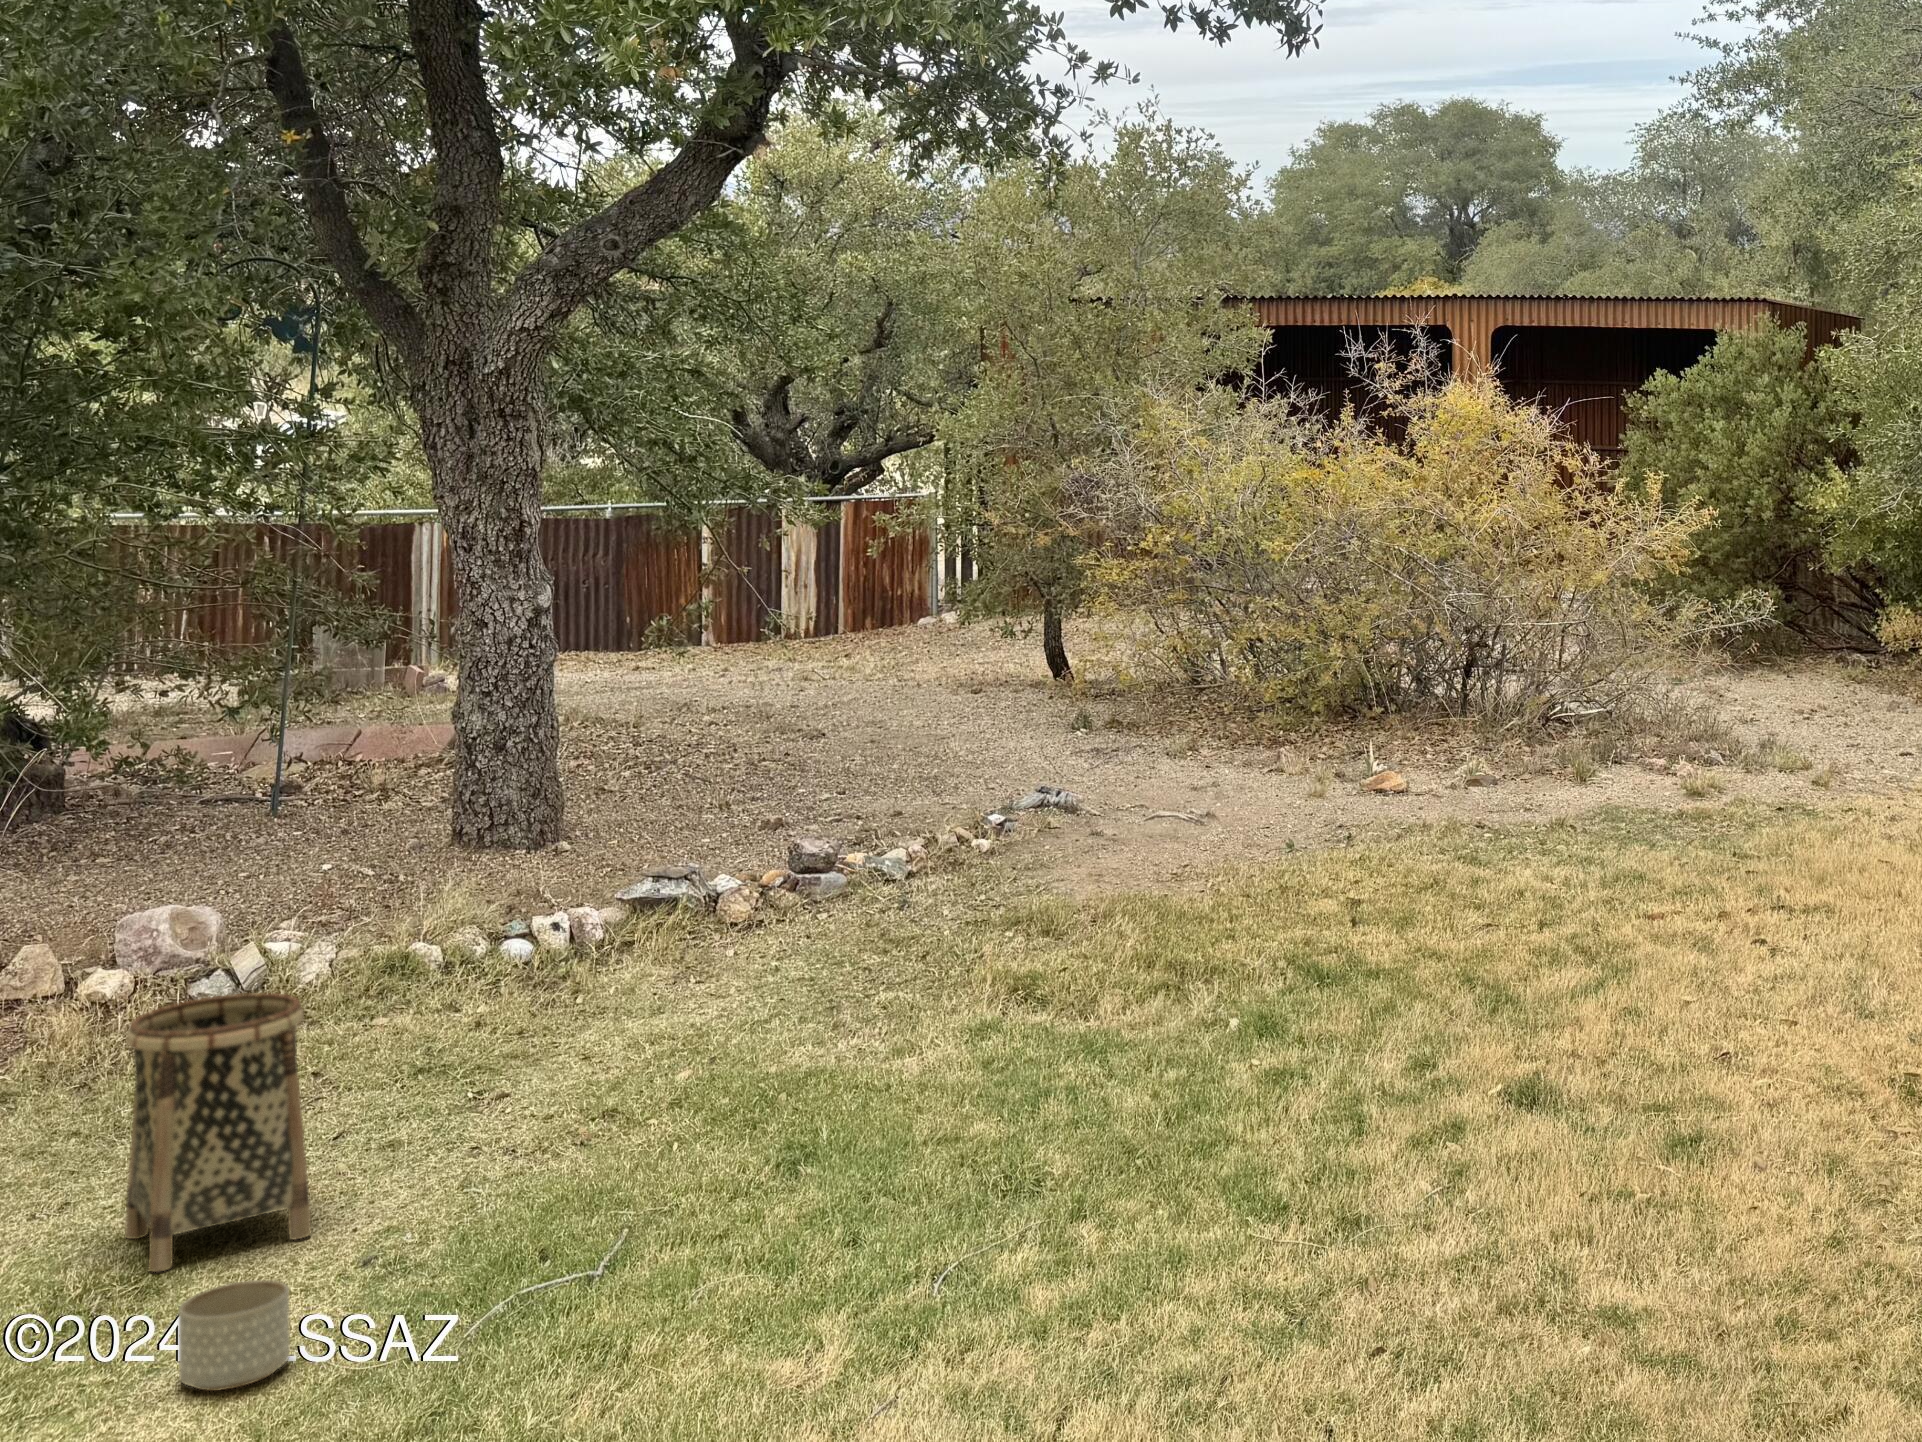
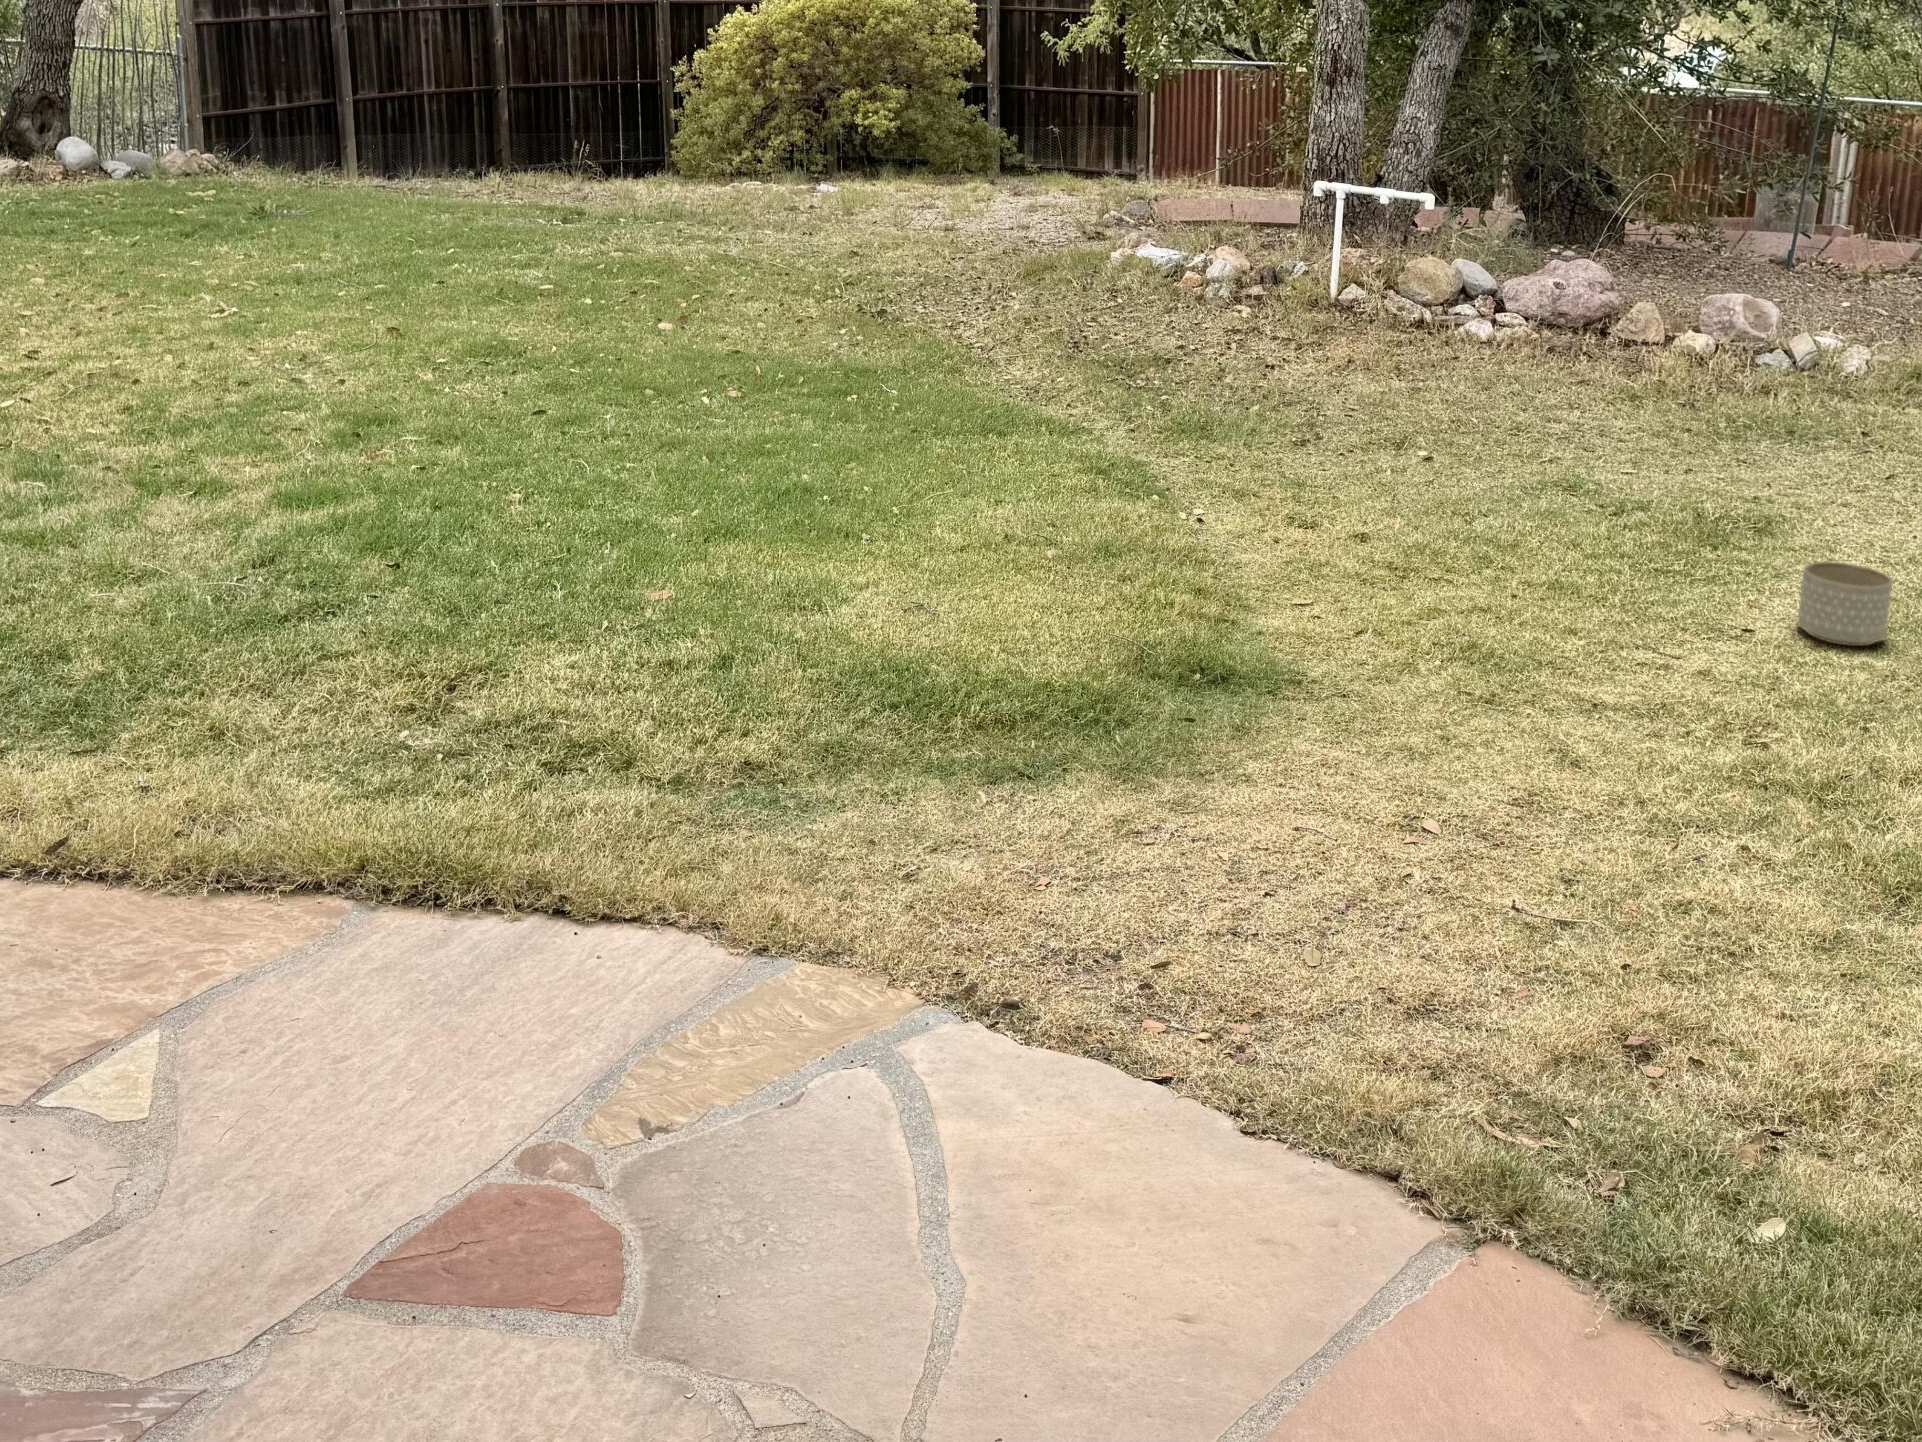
basket: present [125,993,311,1272] -> none [1733,341,1896,554]

